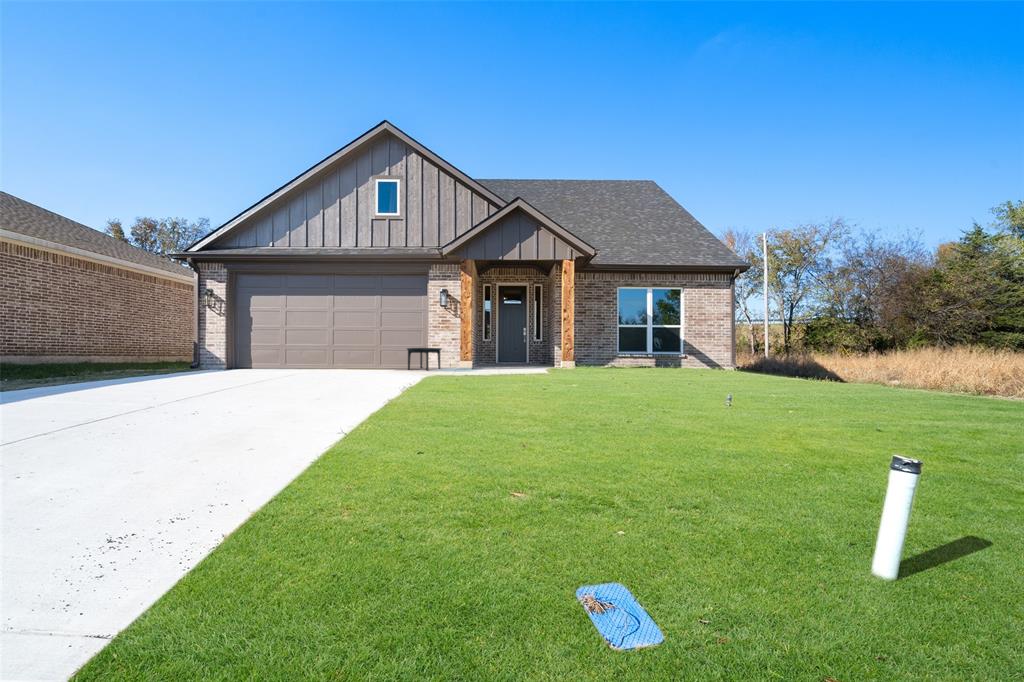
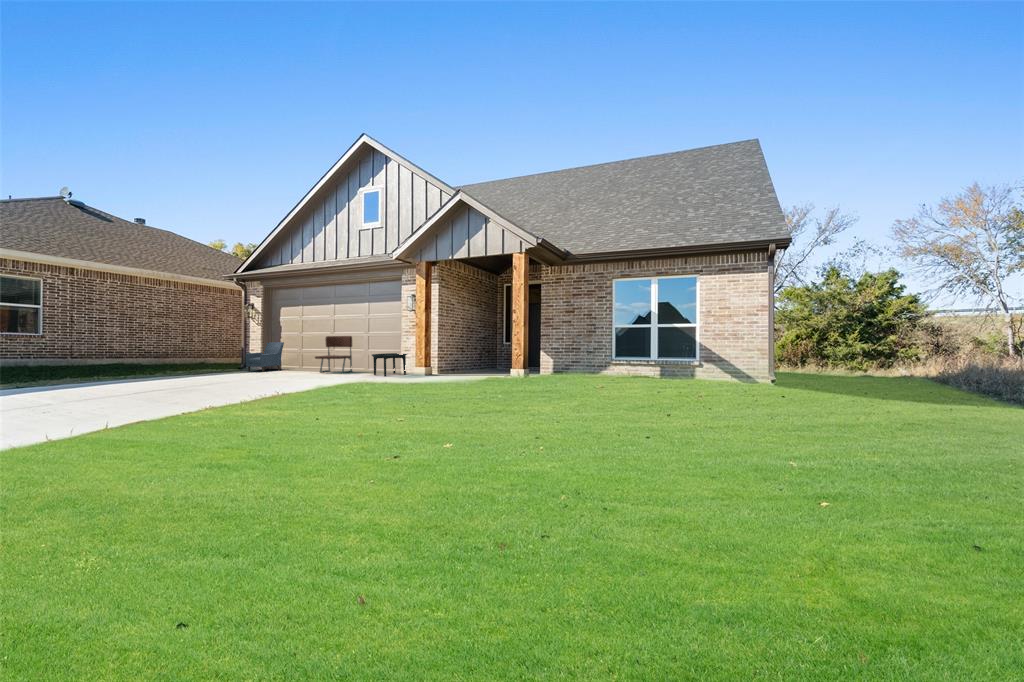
bench: none [324,330,365,369] -> present [315,336,352,373]
chair: none [219,335,263,369] -> present [246,342,284,372]

